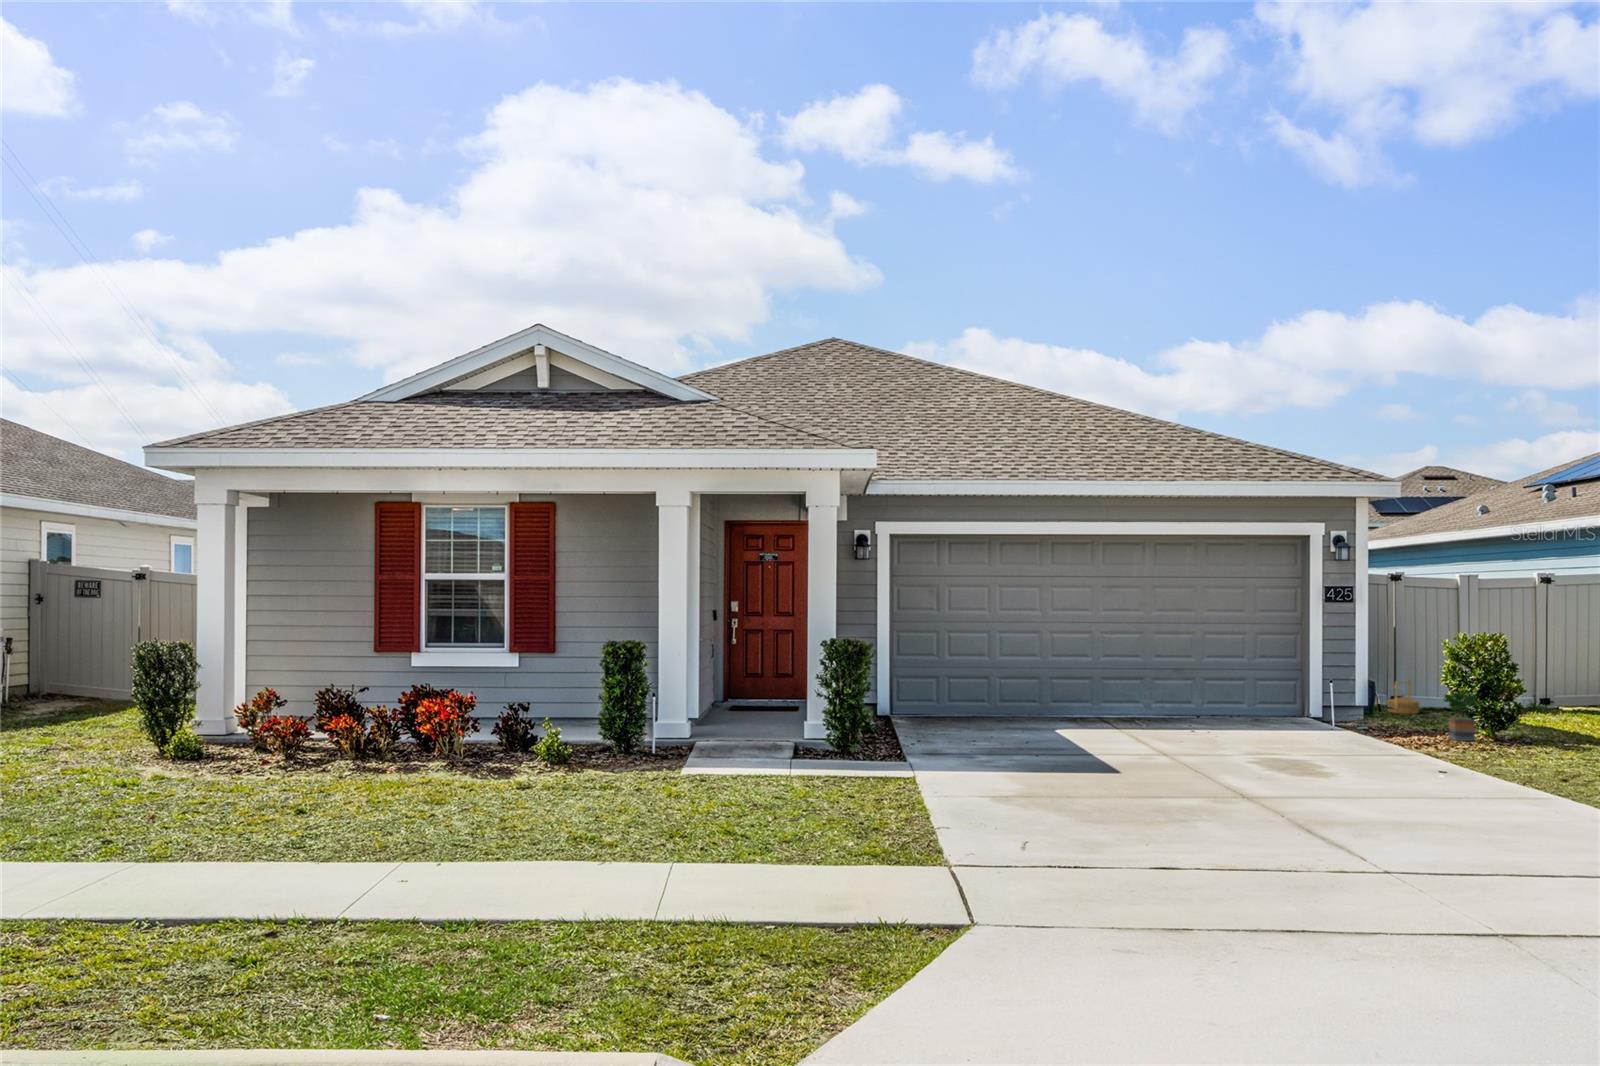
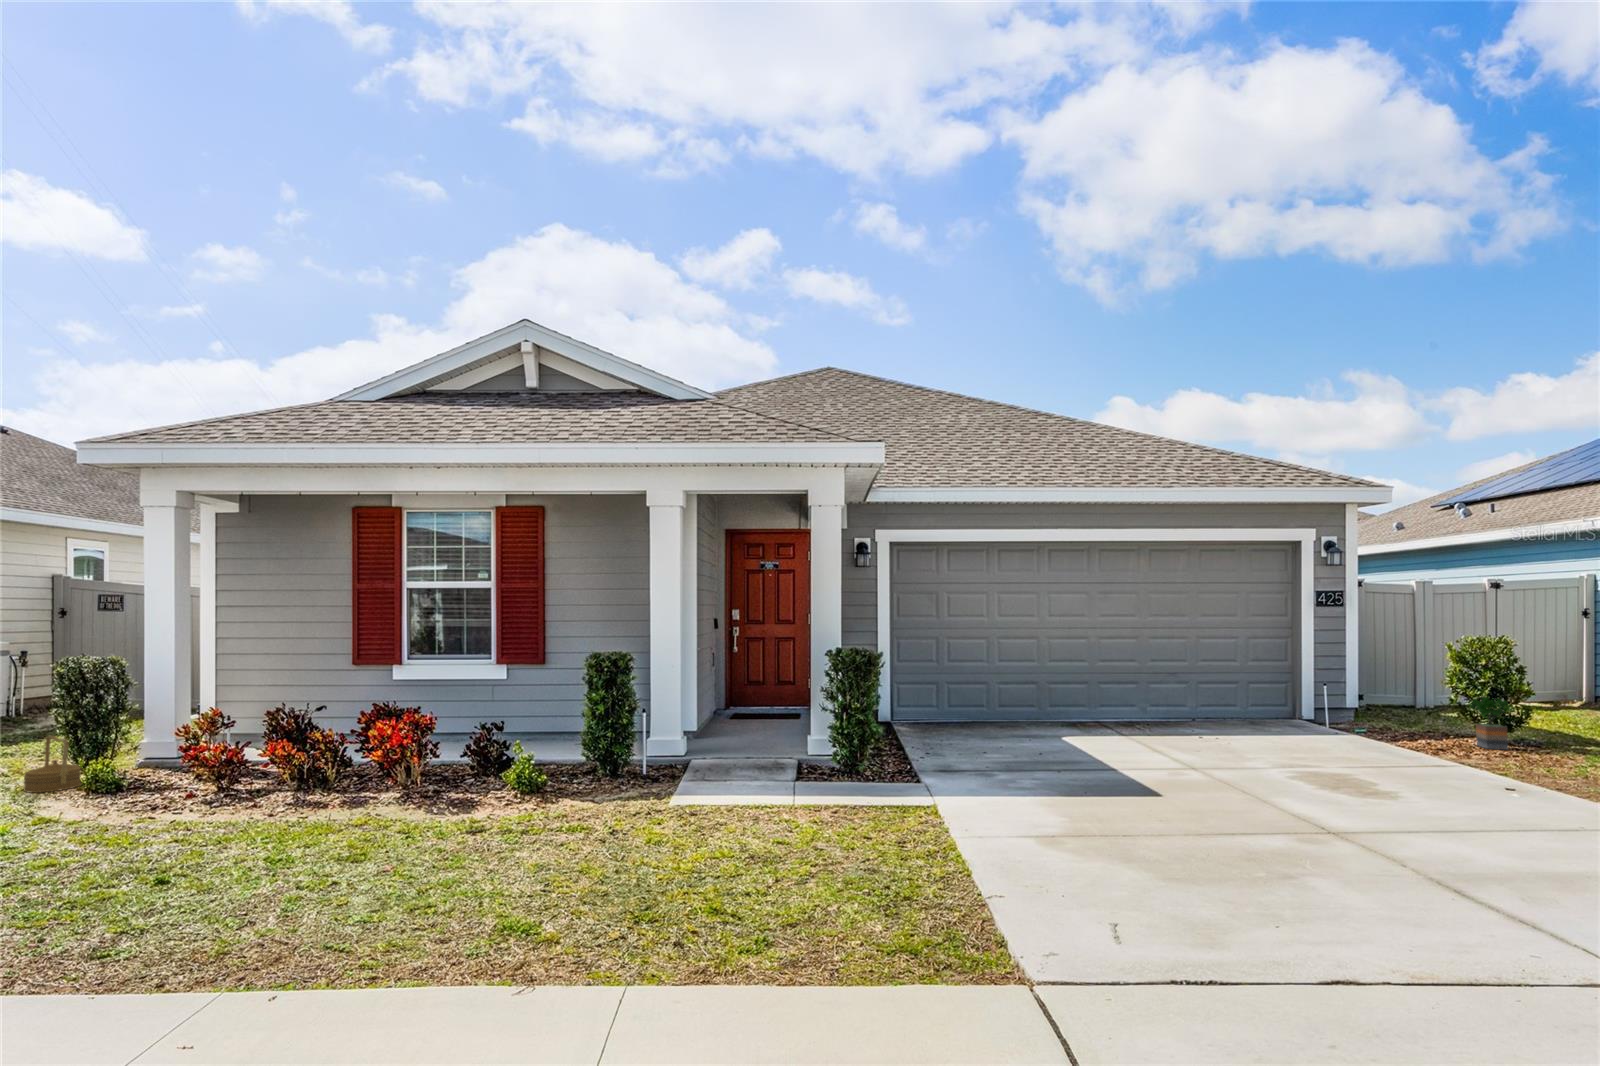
woven basket: present [1387,680,1419,714] -> present [24,735,82,793]

